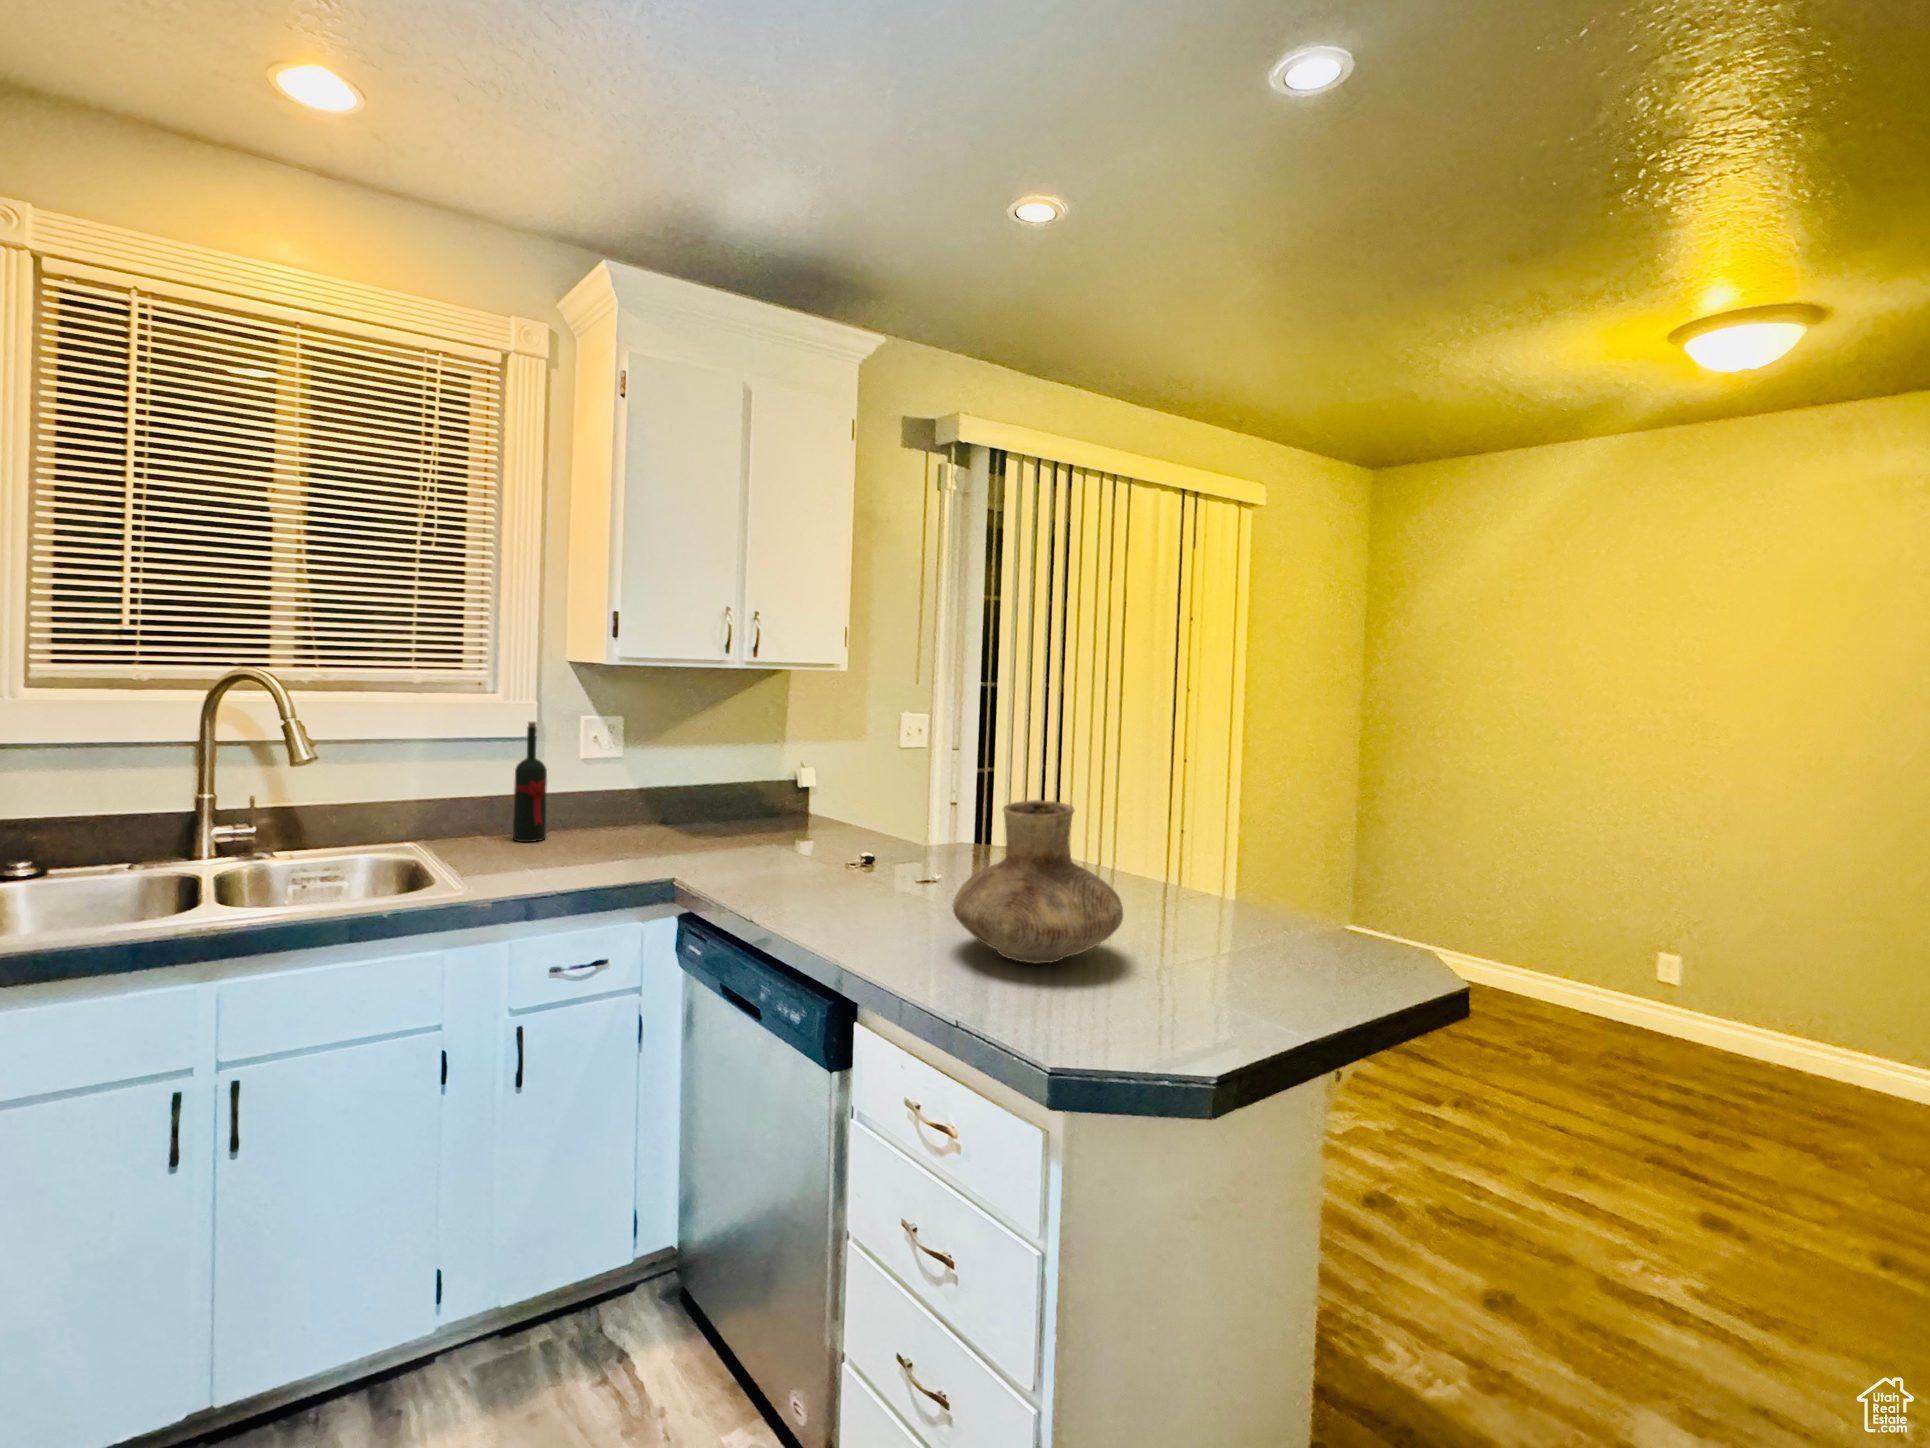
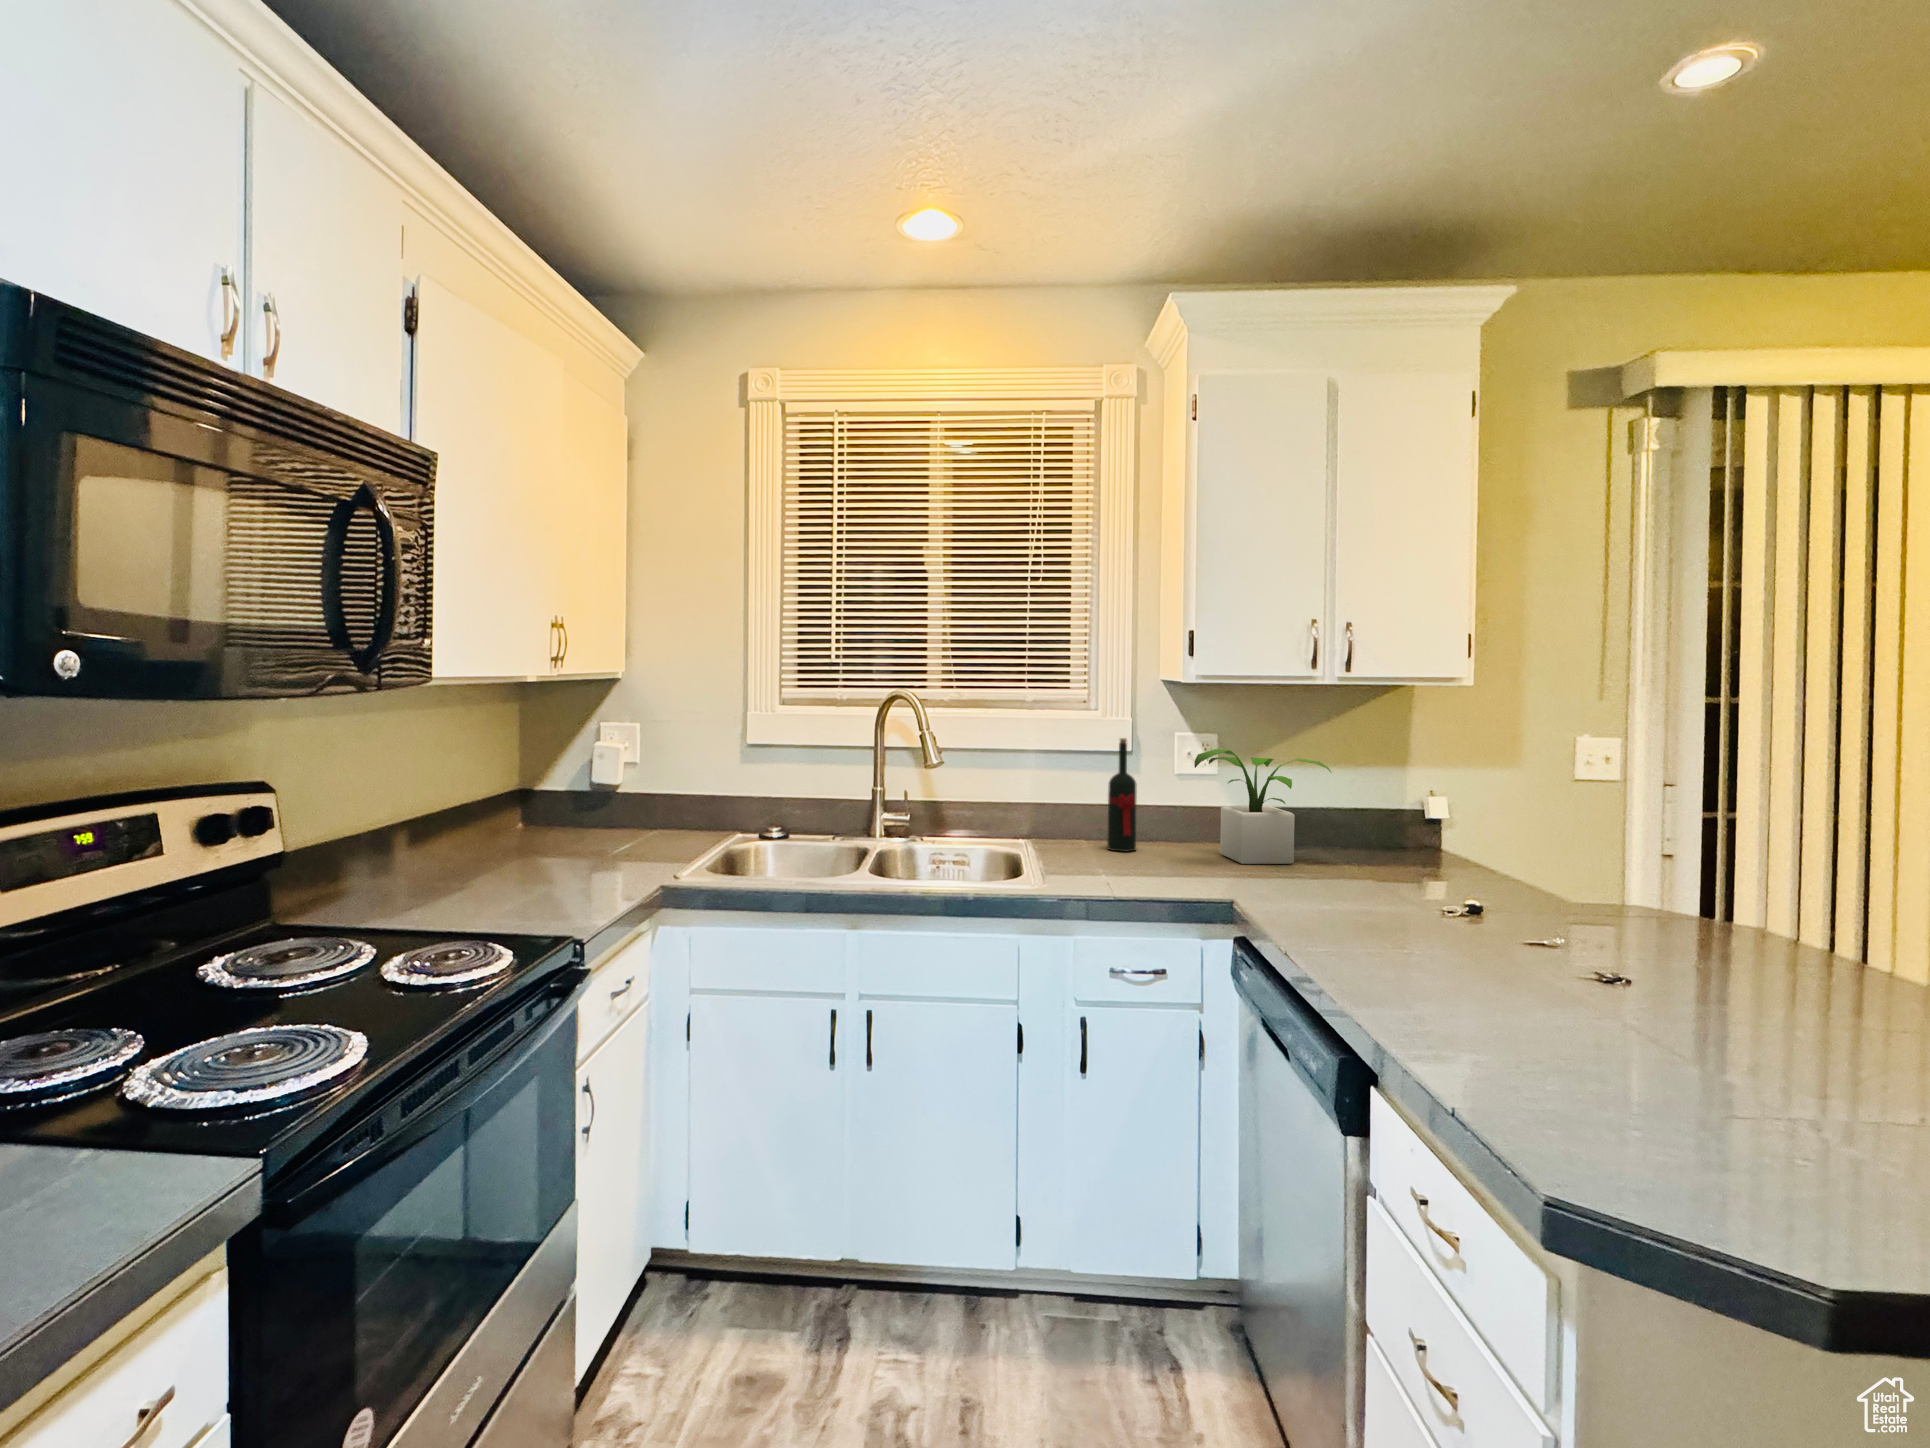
potted plant: none [616,731,738,842] -> present [1194,749,1331,864]
vase: present [953,800,1123,963] -> none [1490,839,1743,1040]

